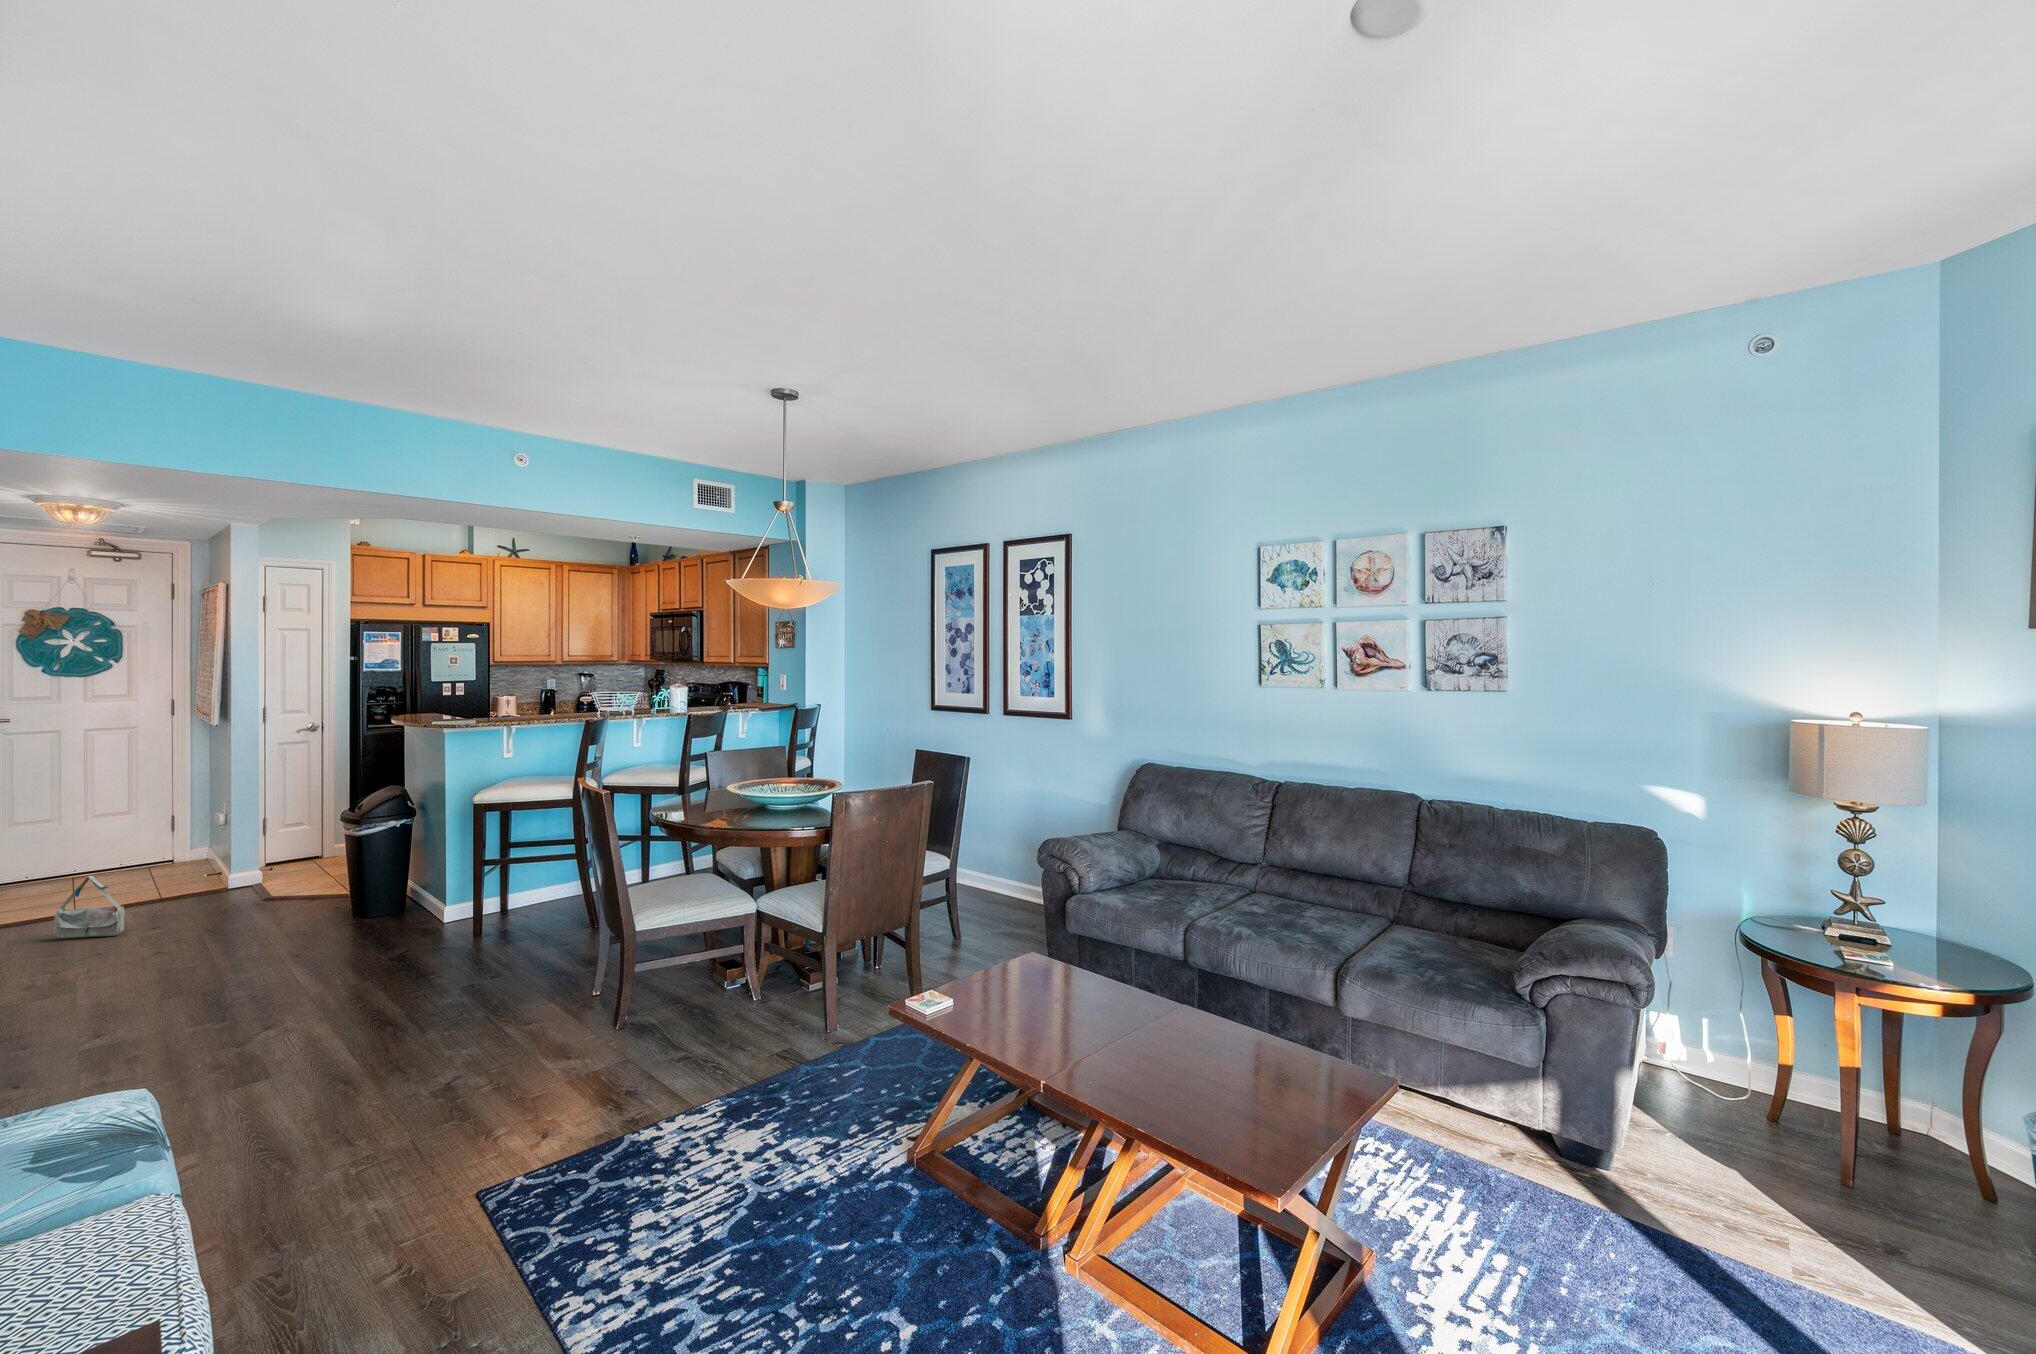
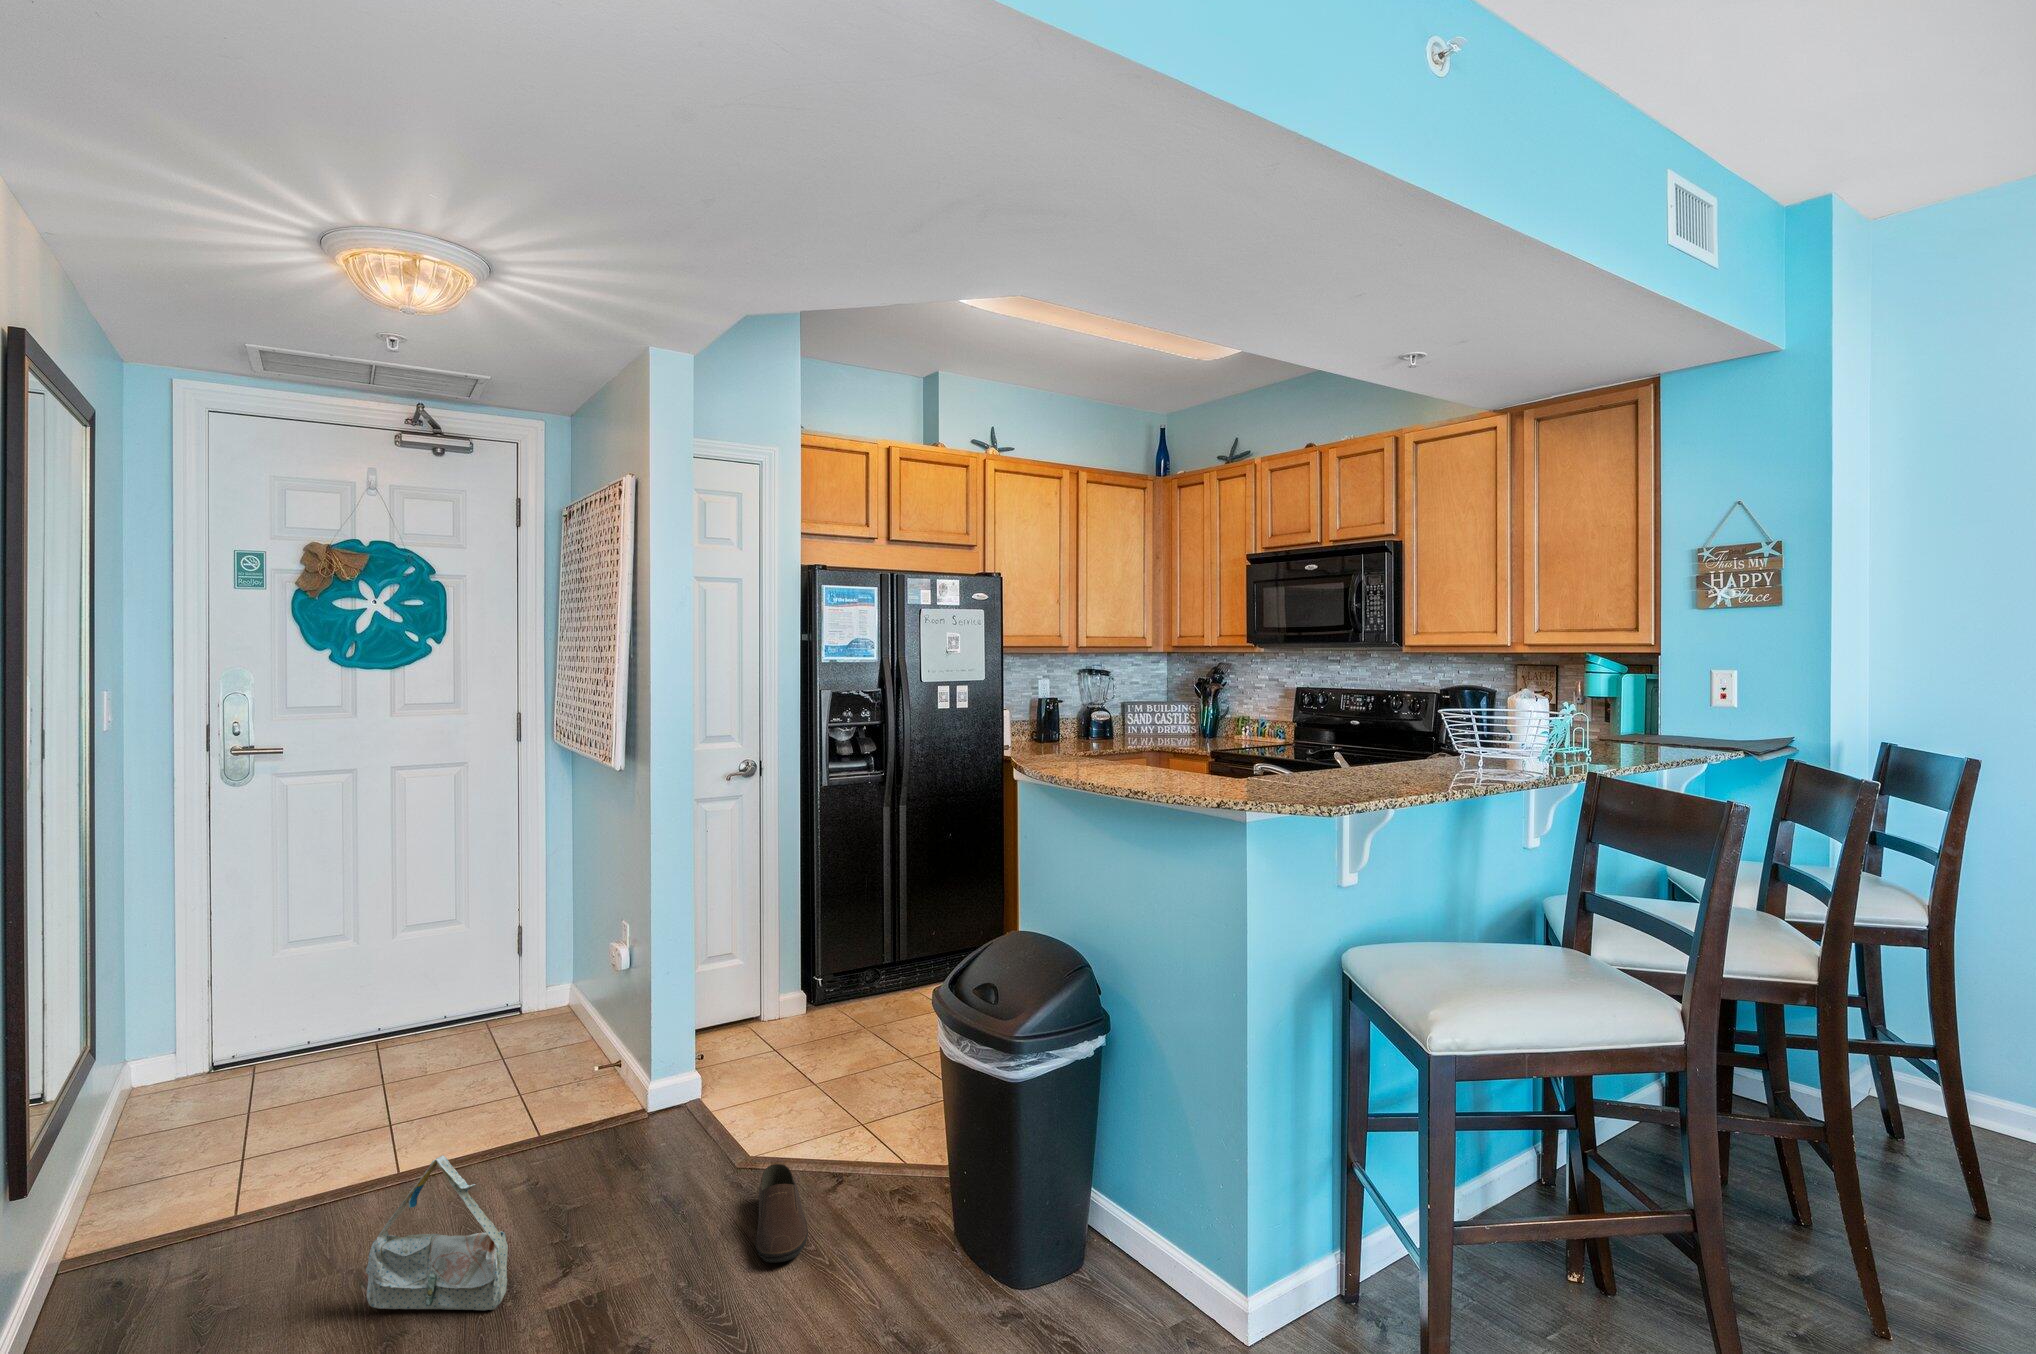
shoe: none [253,889,286,917] -> present [755,1164,808,1263]

